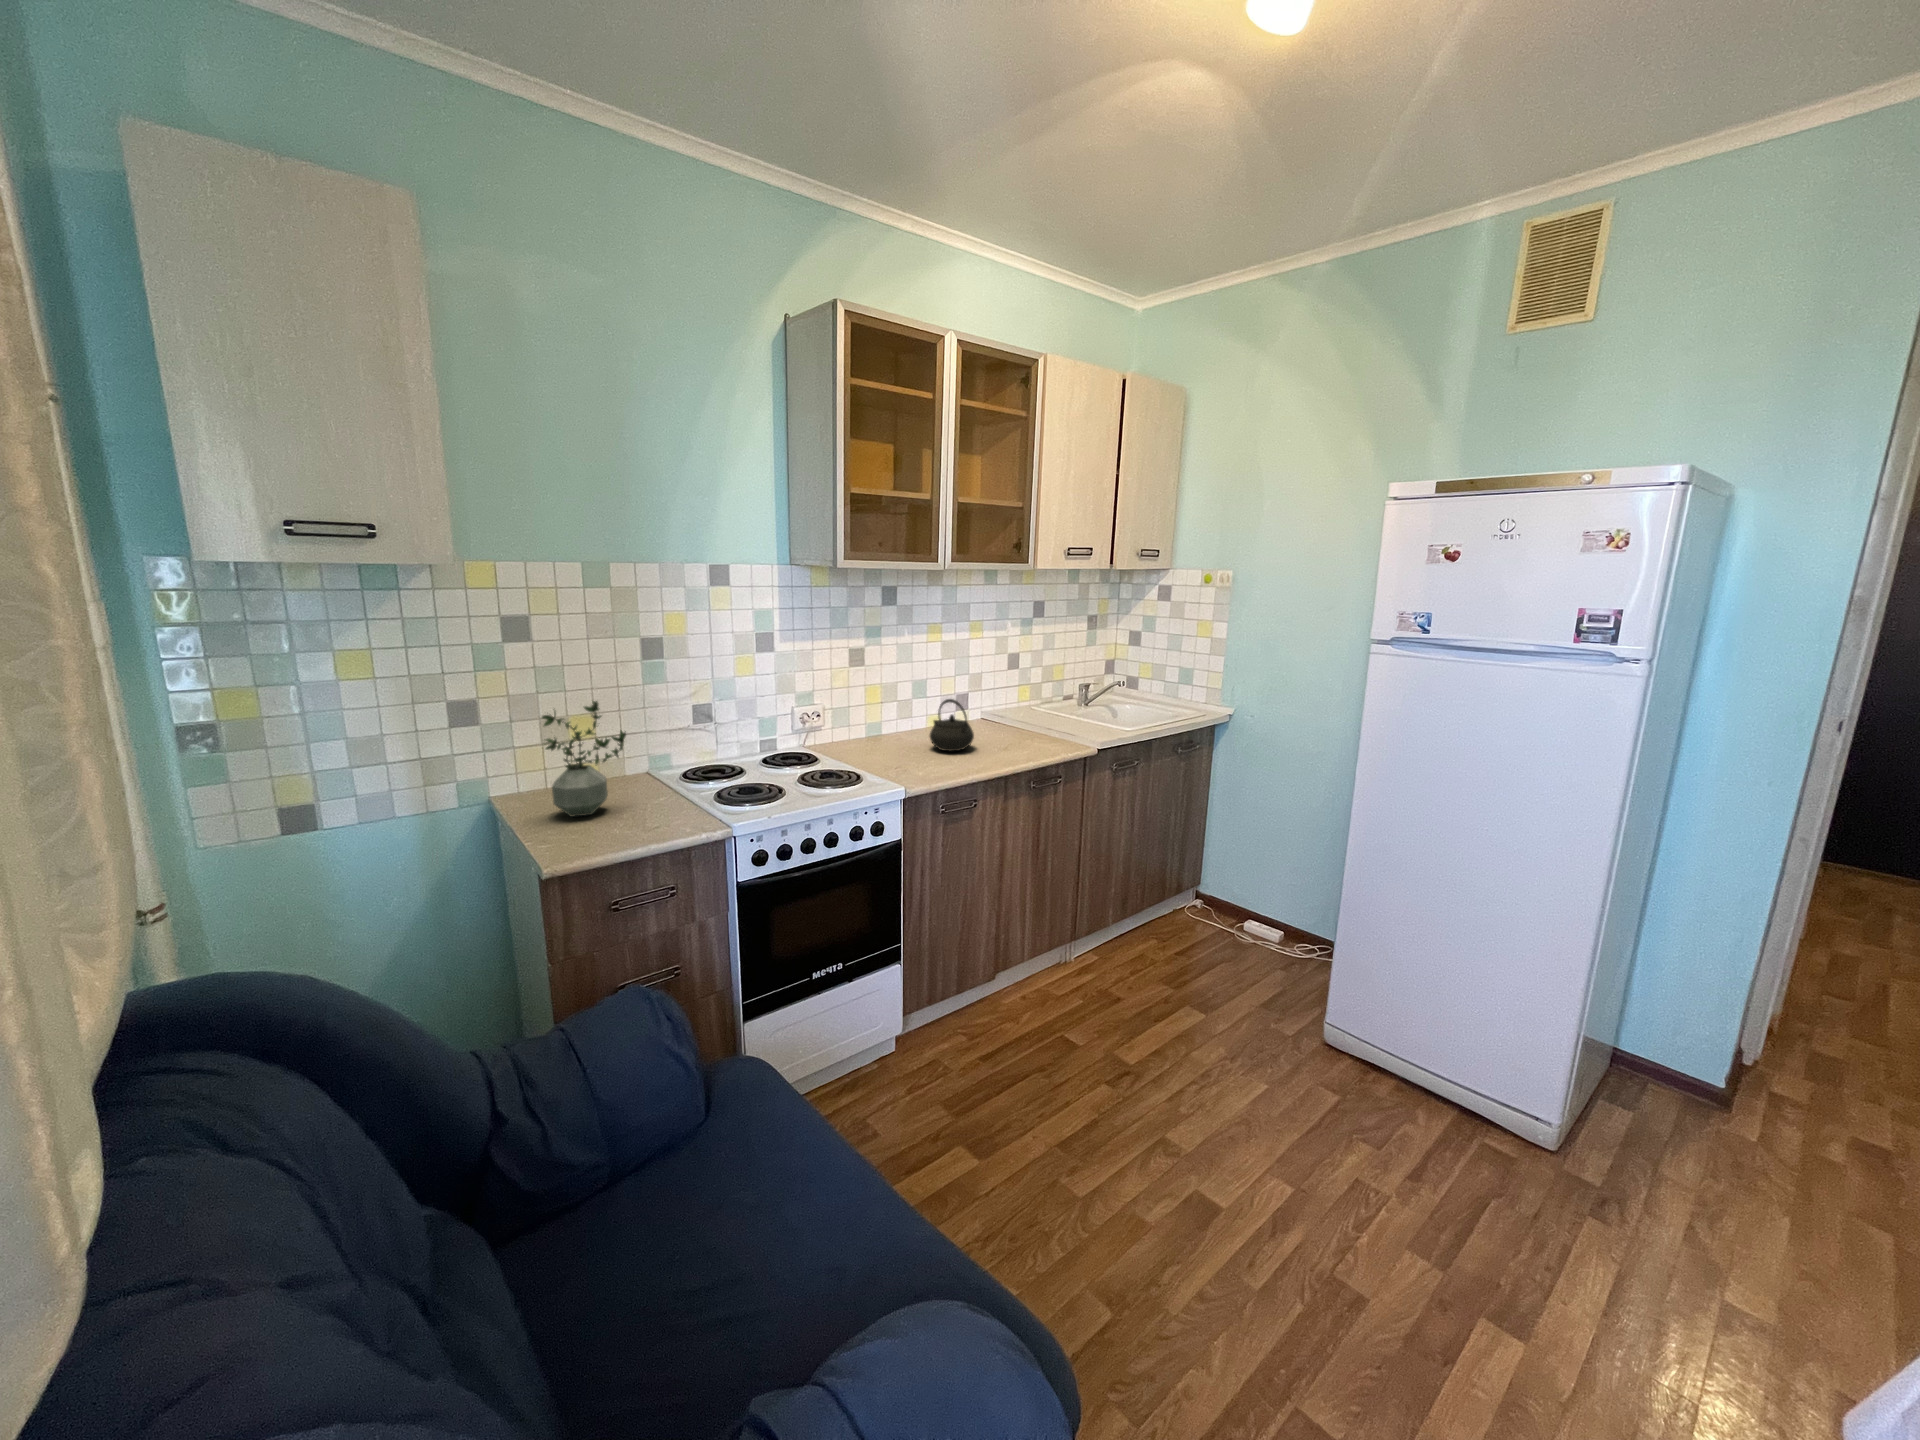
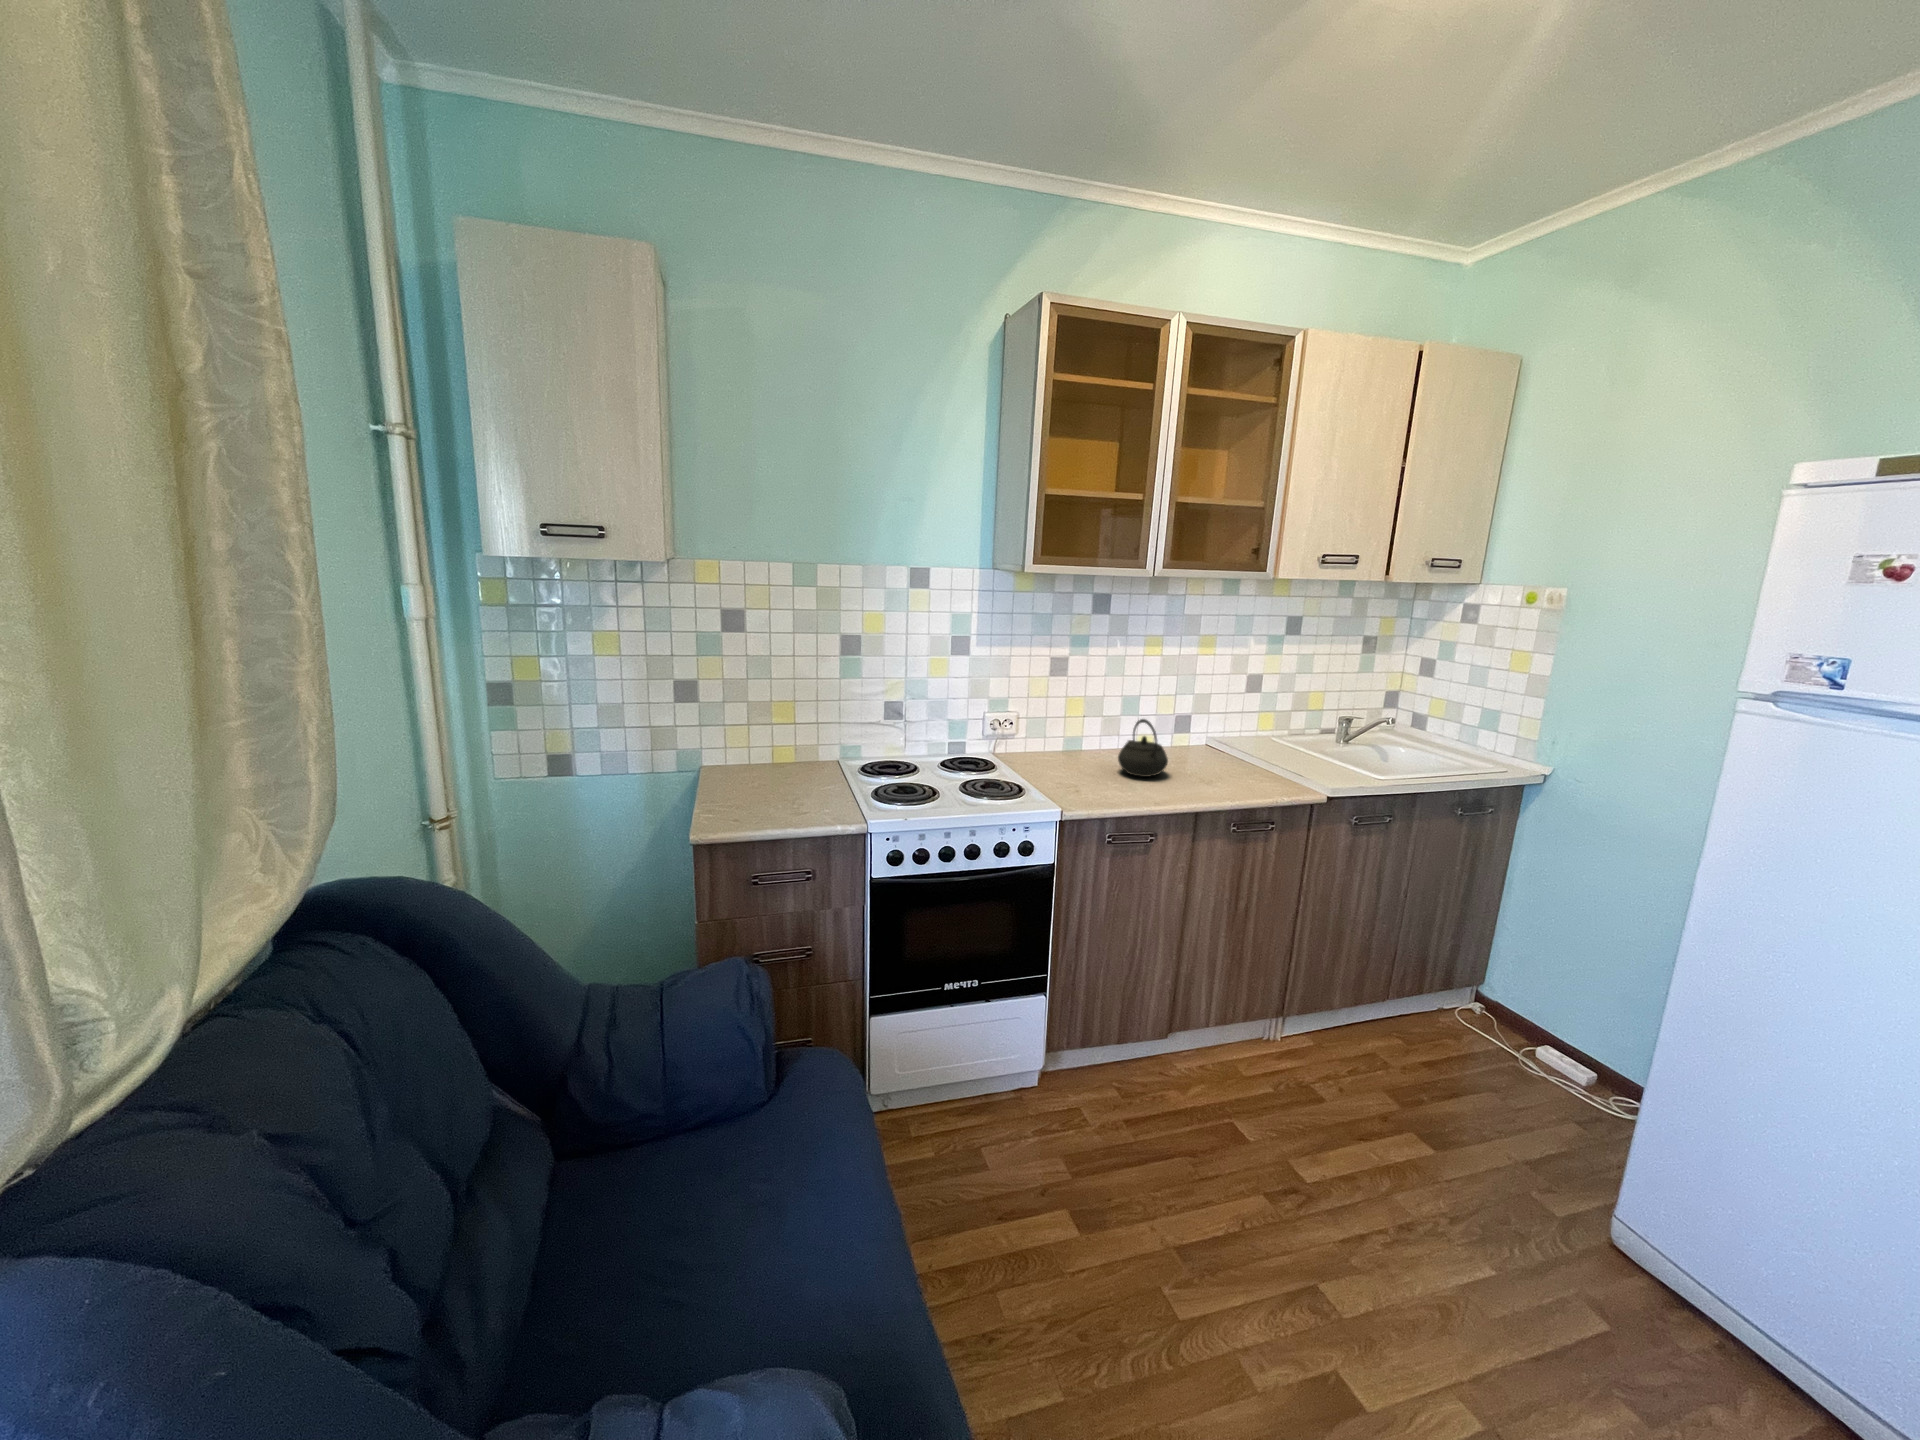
potted plant: present [542,701,626,817] -> none [731,689,803,792]

